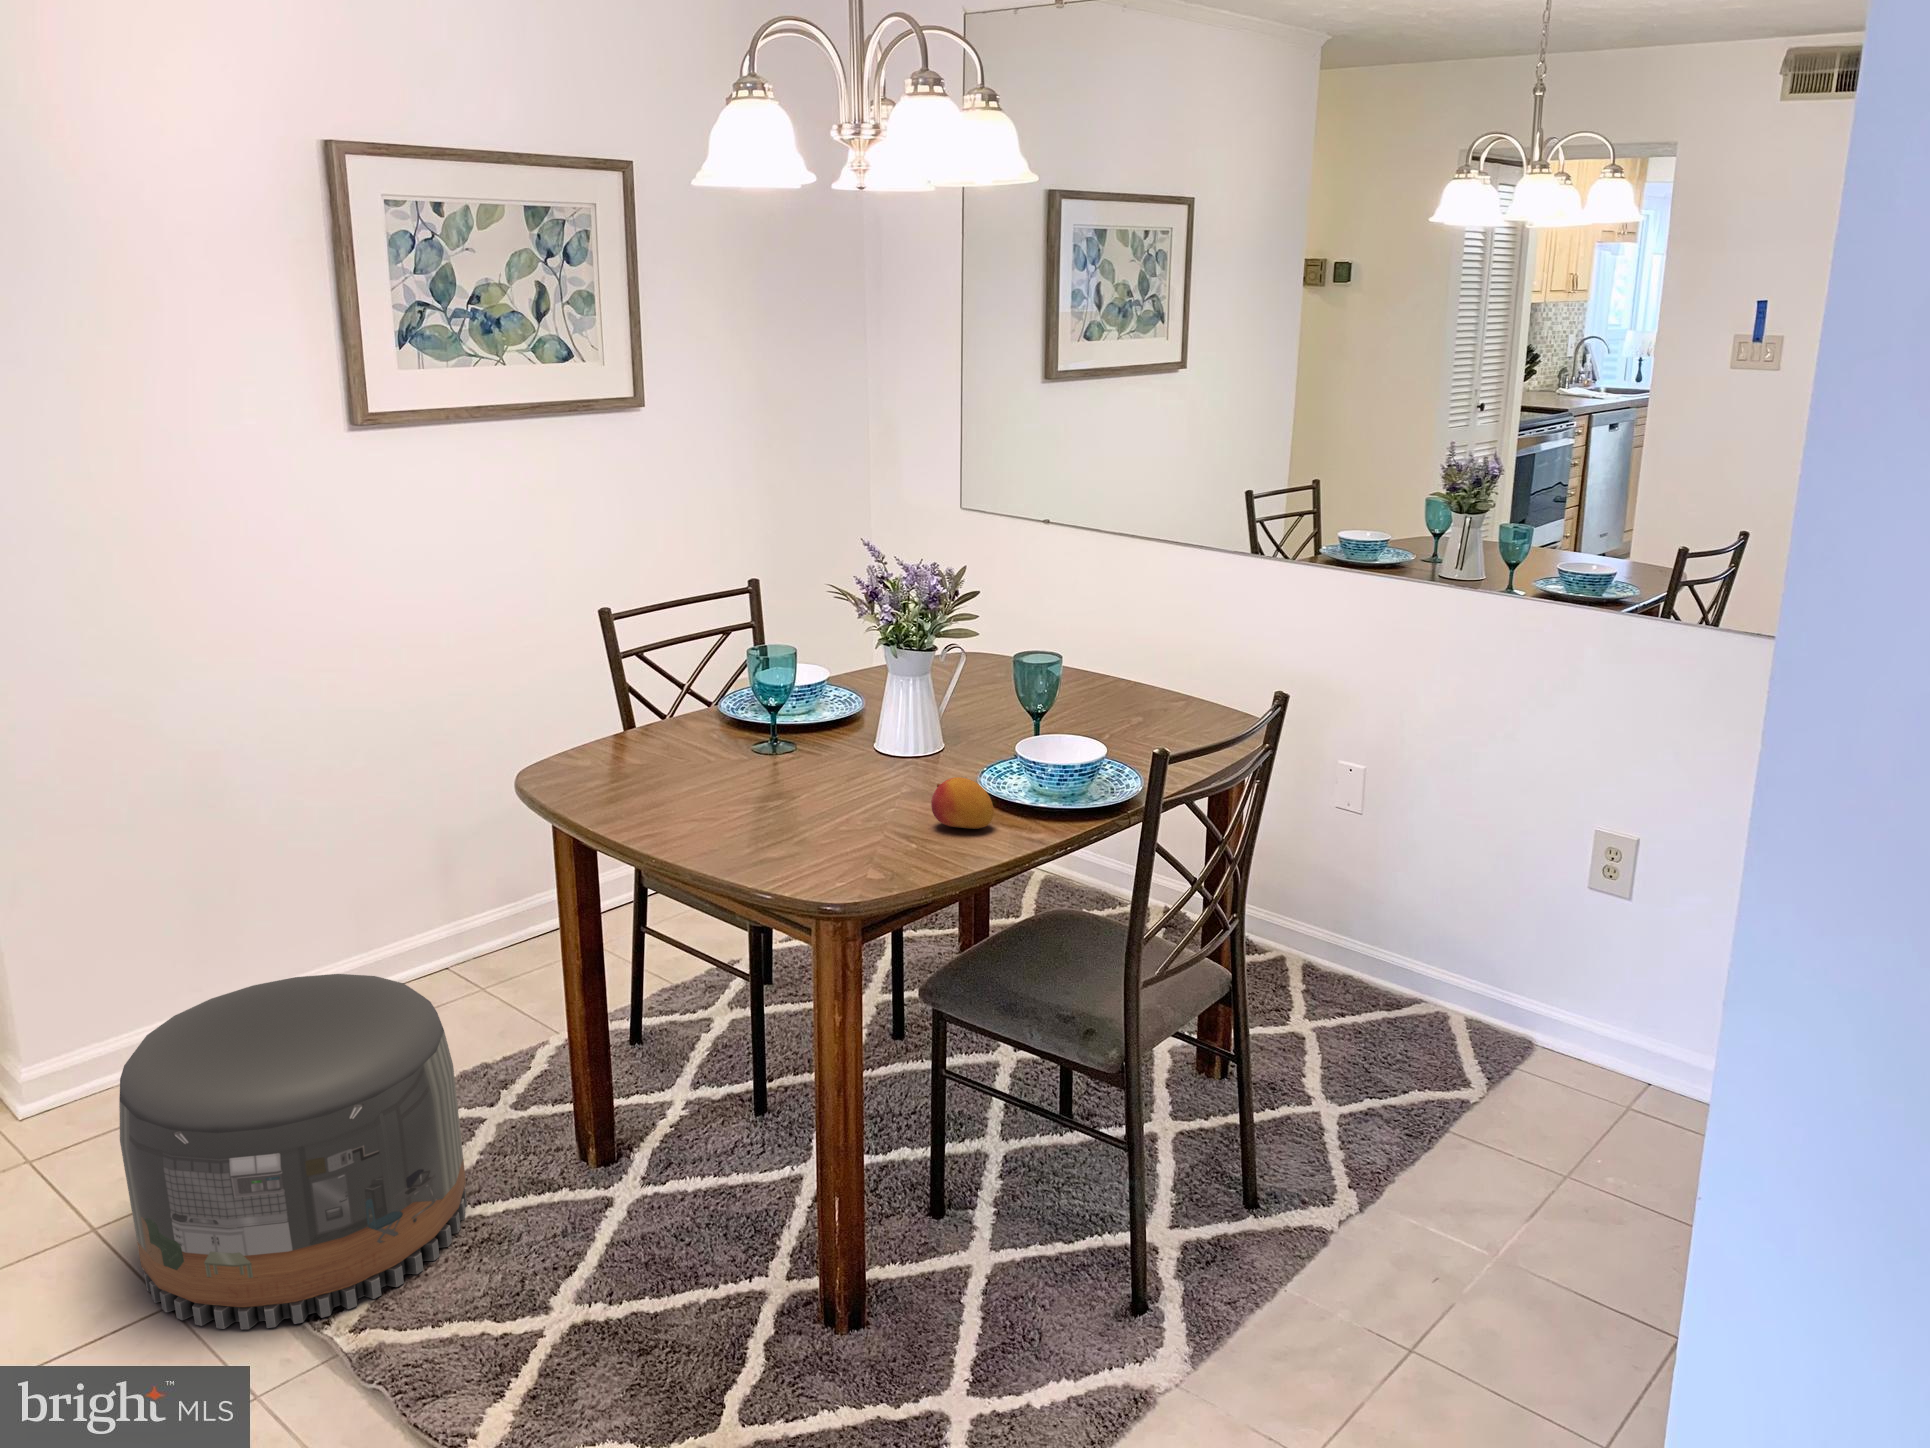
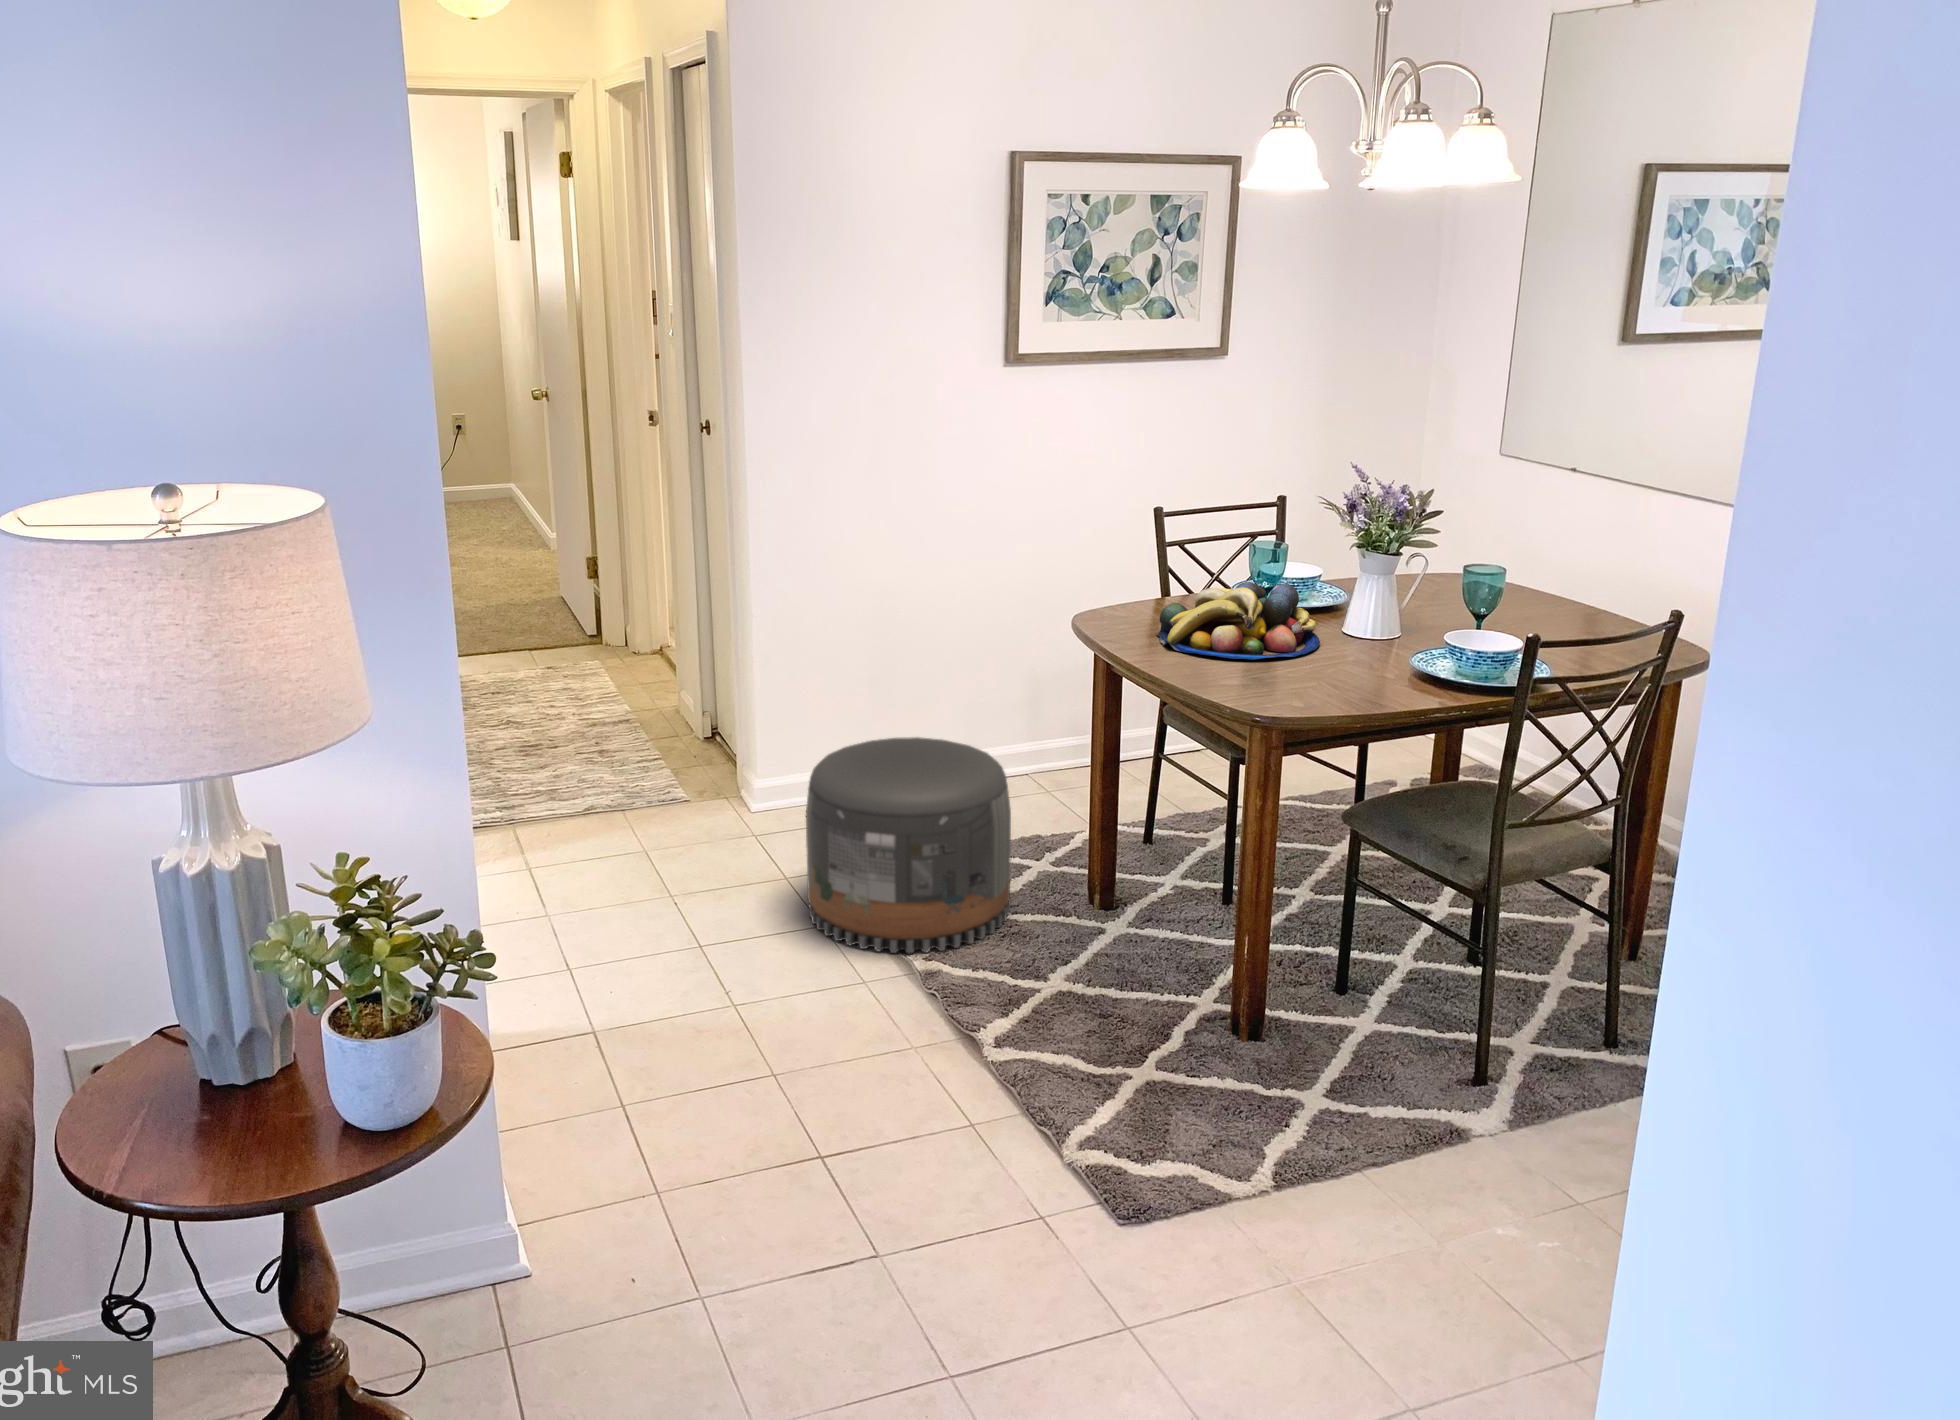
fruit bowl: none [637,704,858,818] -> present [1157,582,1320,659]
fruit: present [931,777,994,829] -> none [1361,645,1408,686]

